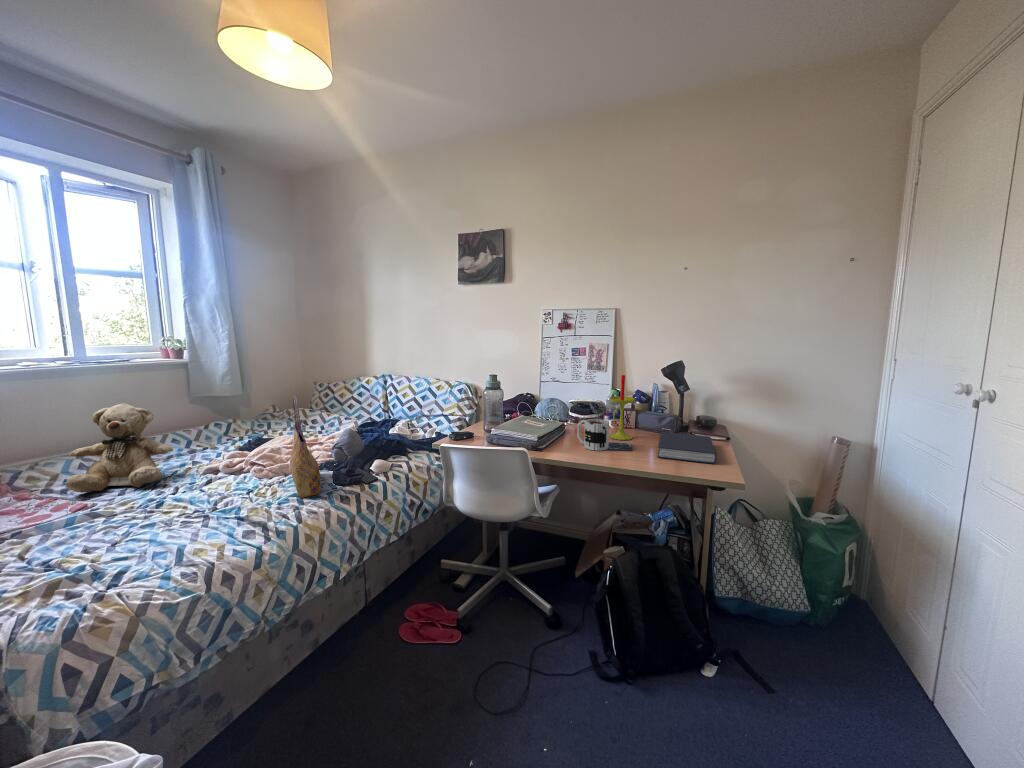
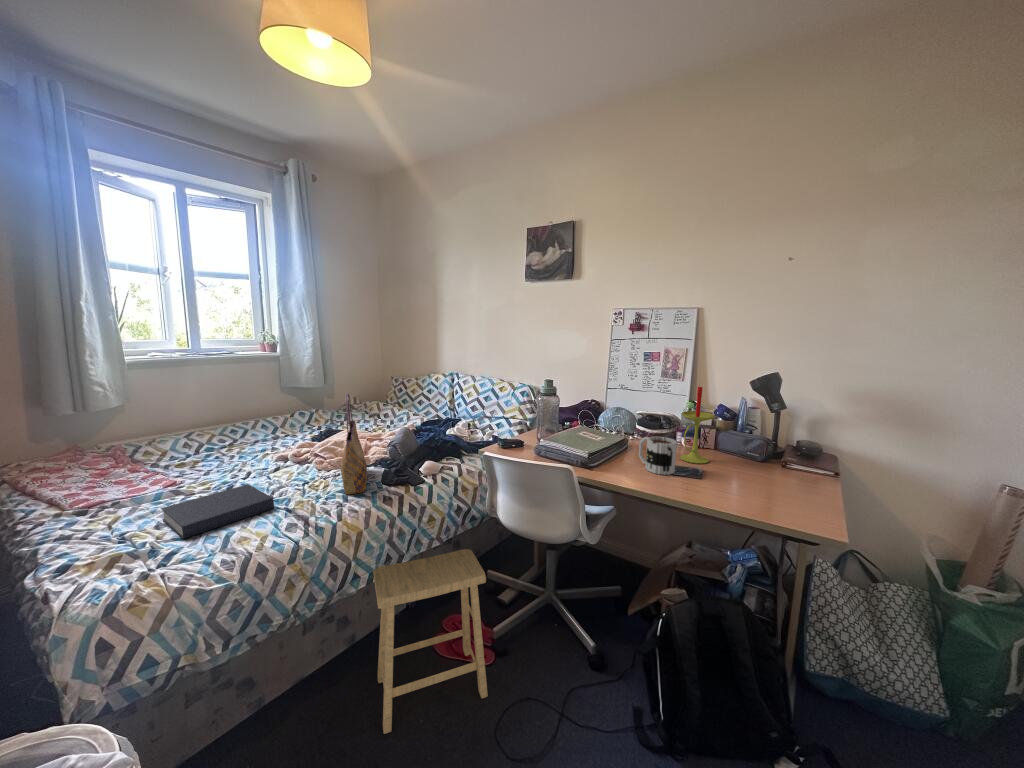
teddy bear: present [65,403,173,493] -> none [165,392,253,469]
book: present [658,432,716,464] -> present [161,484,274,539]
footstool: none [343,536,461,721] -> present [373,549,488,734]

